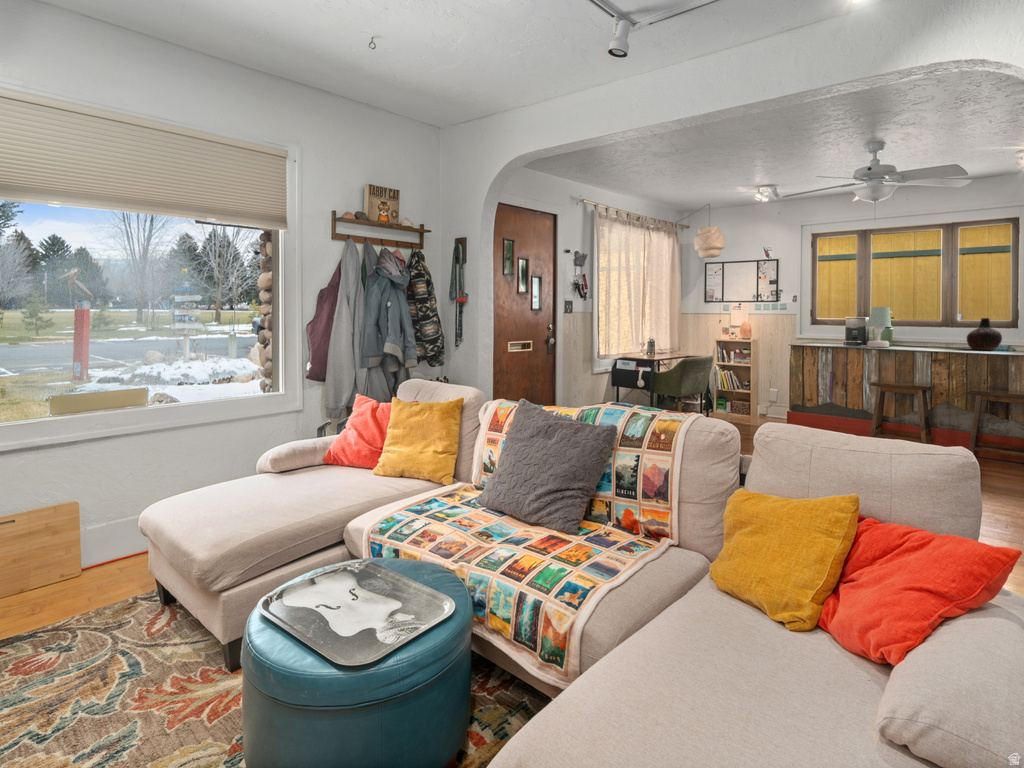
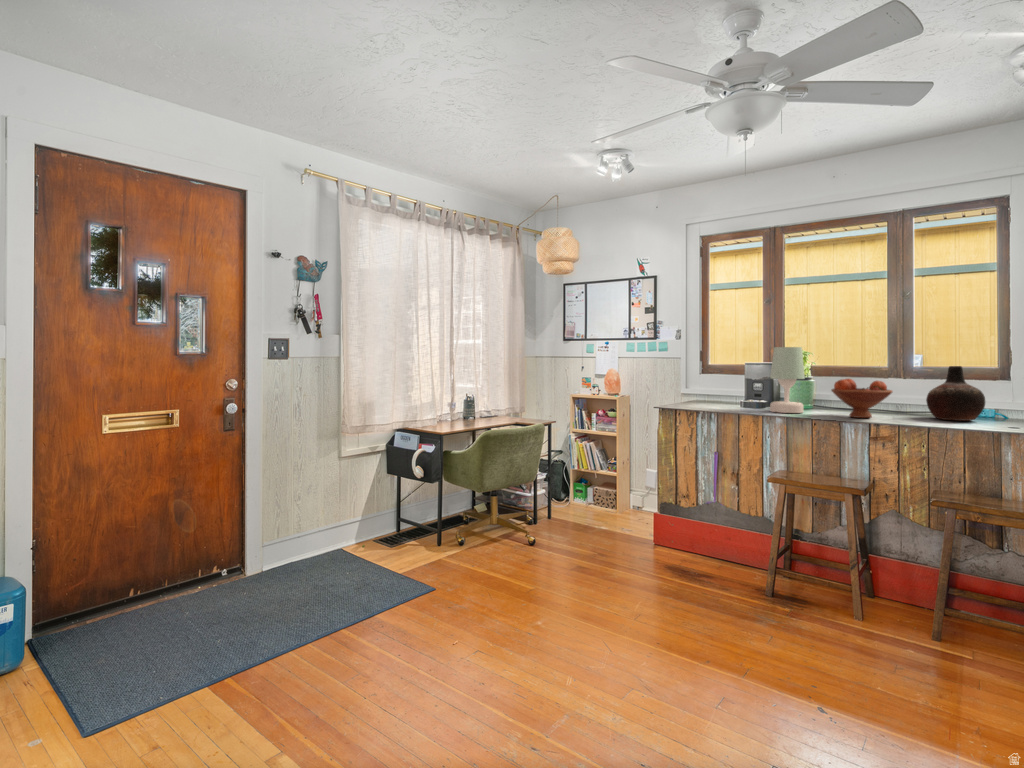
fruit bowl: none [908,326,947,349] -> present [832,379,892,418]

